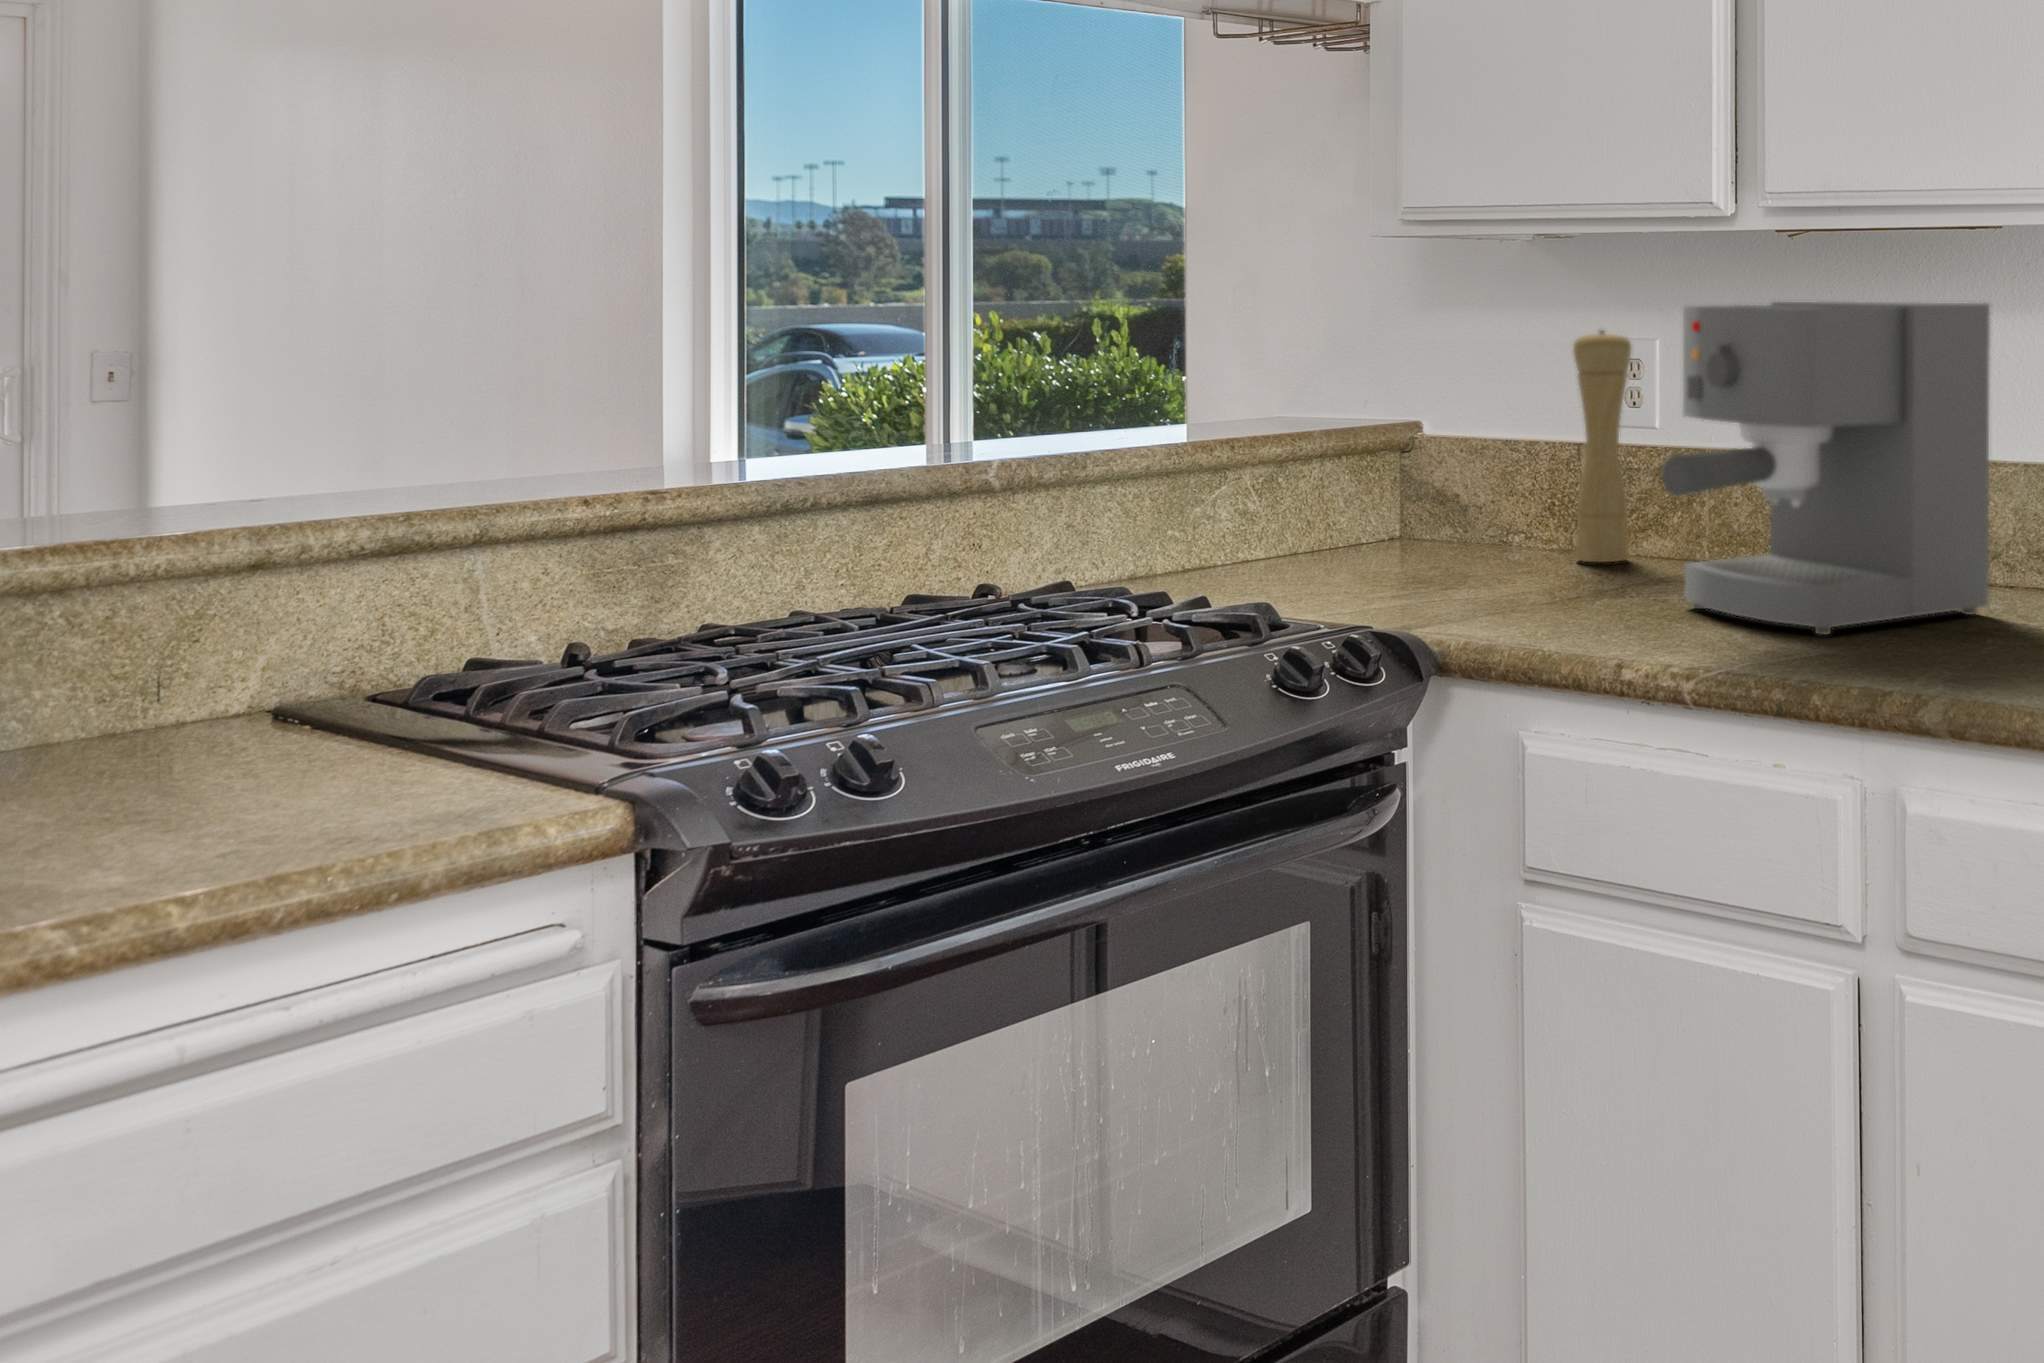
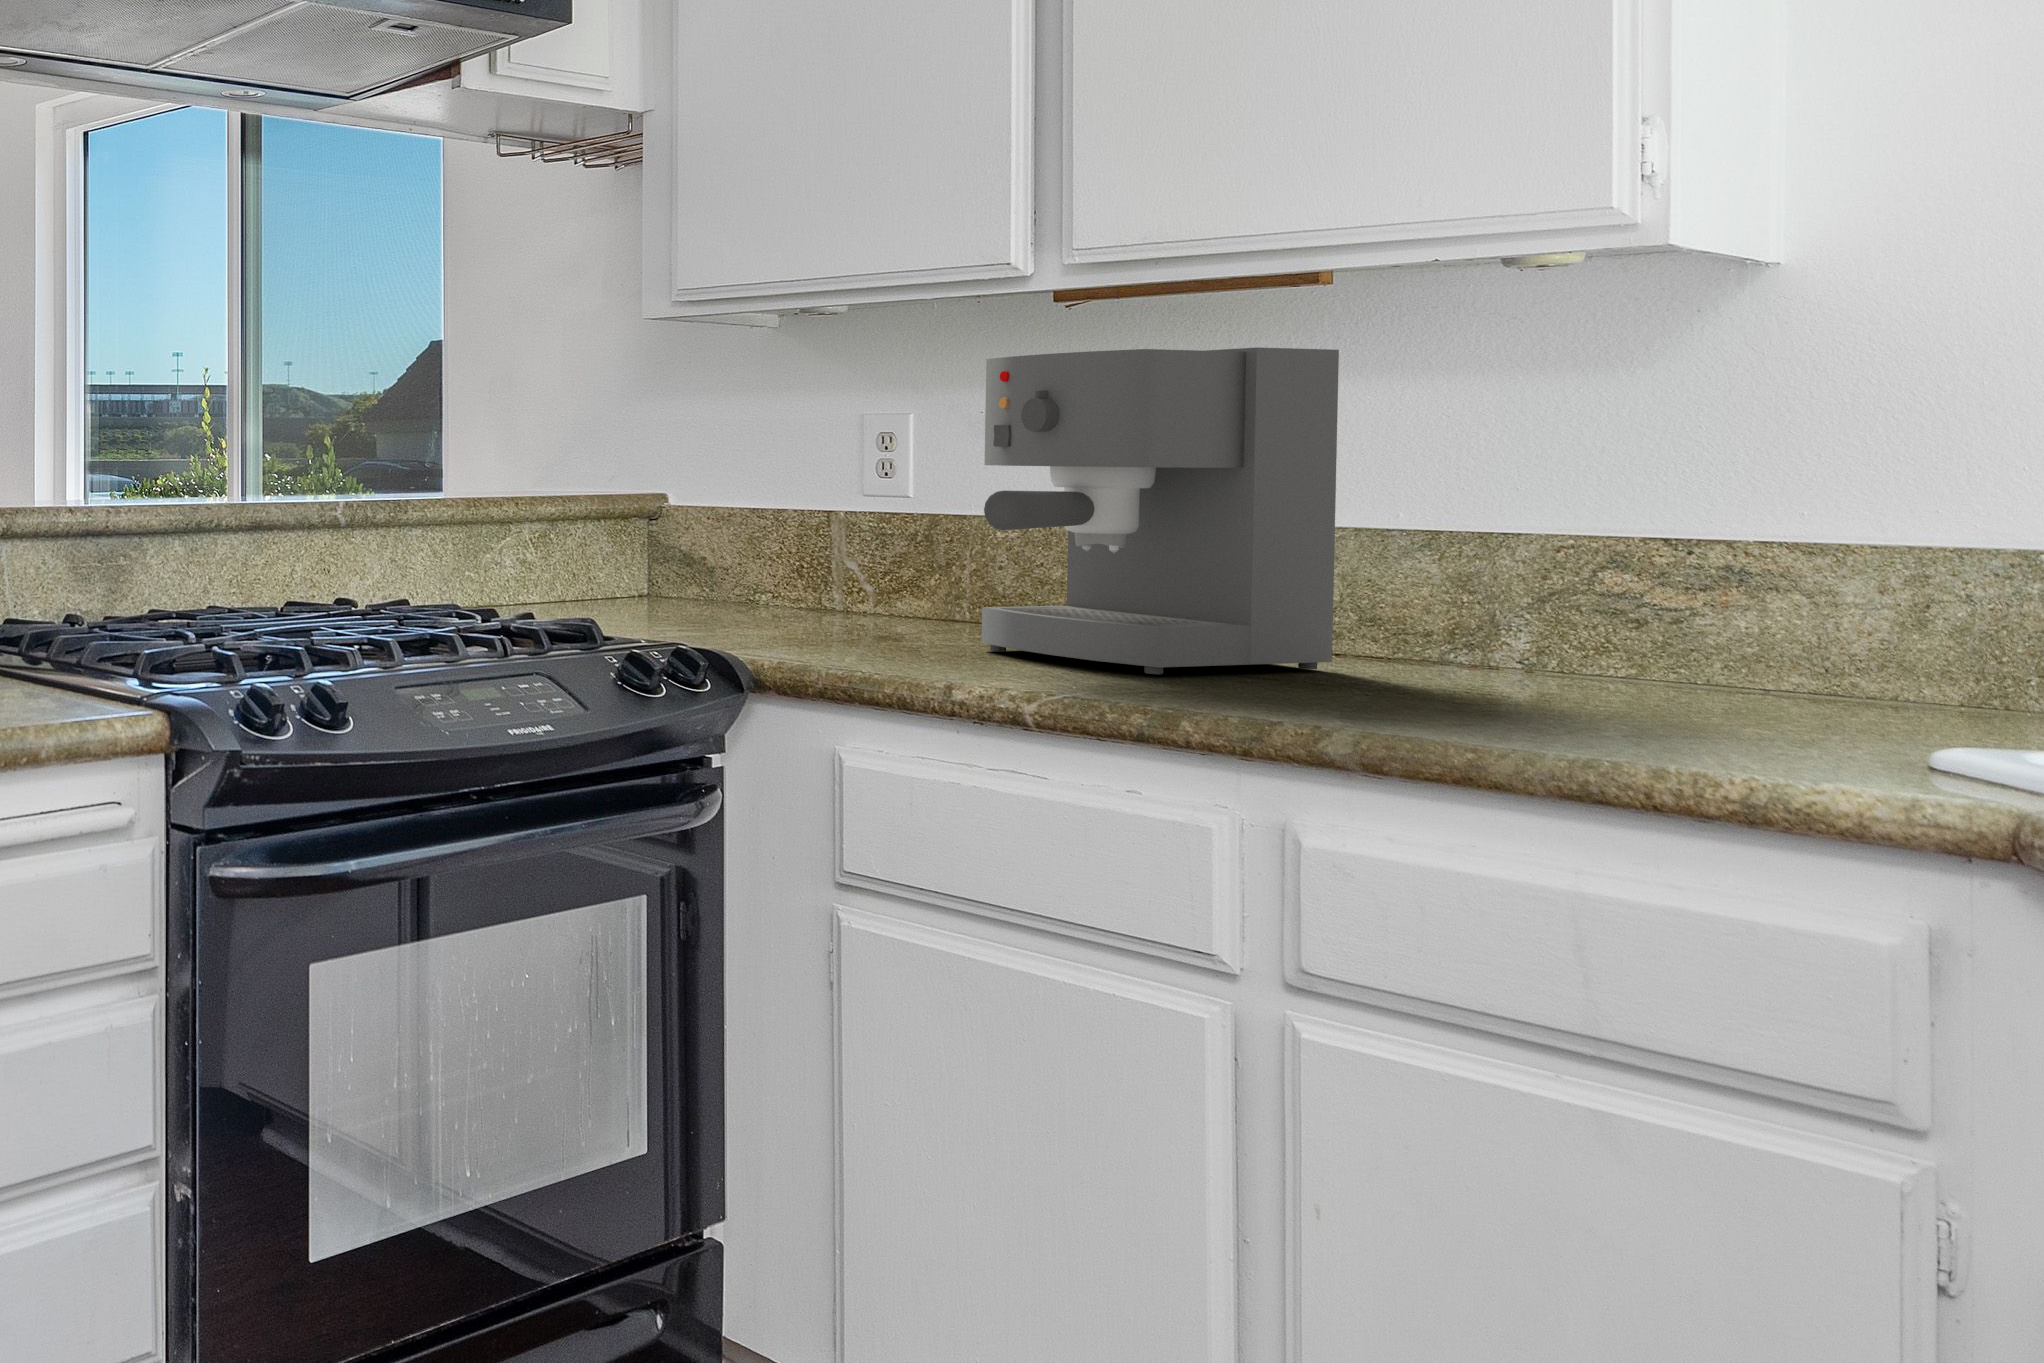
pepper mill: present [1573,330,1631,562] -> none [837,400,897,617]

